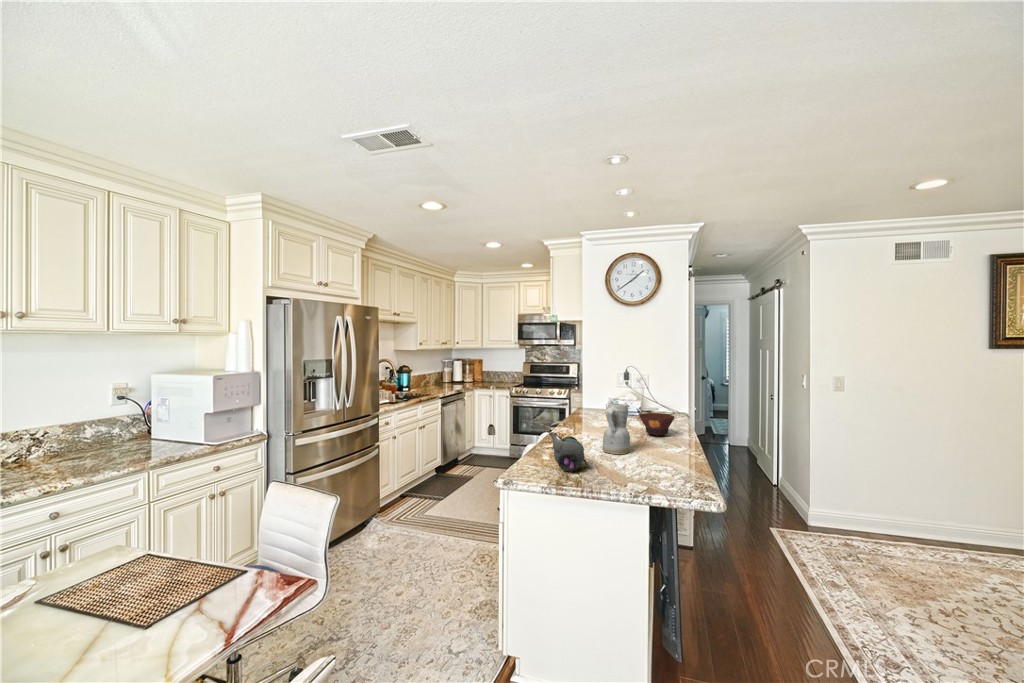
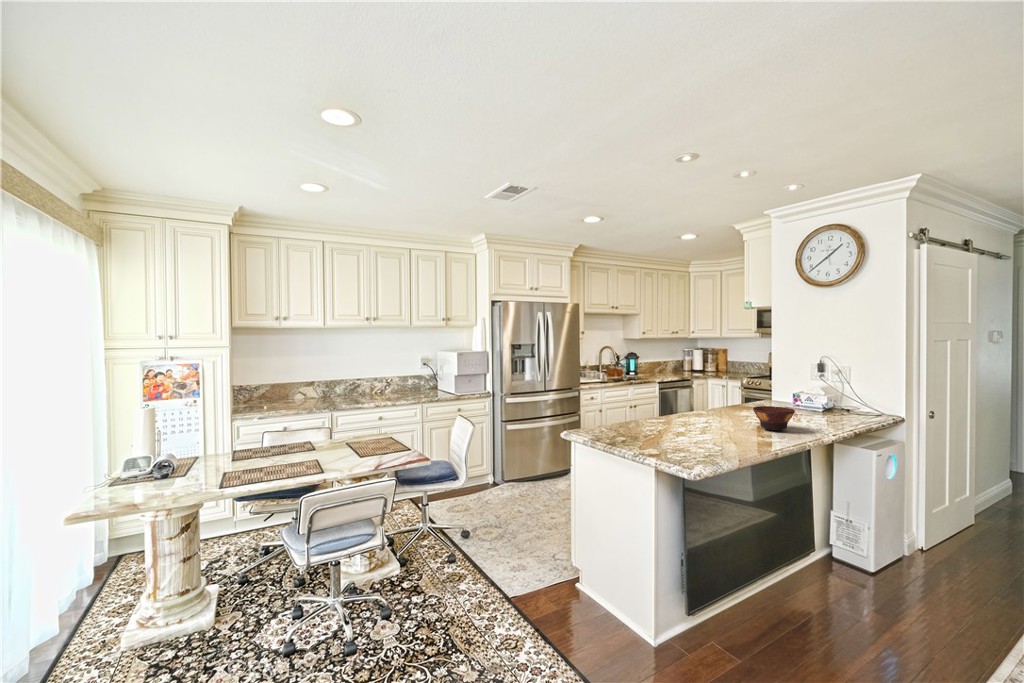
ceramic pitcher: present [602,403,630,454] -> none [672,388,704,436]
teapot: present [549,432,588,471] -> none [601,404,636,438]

